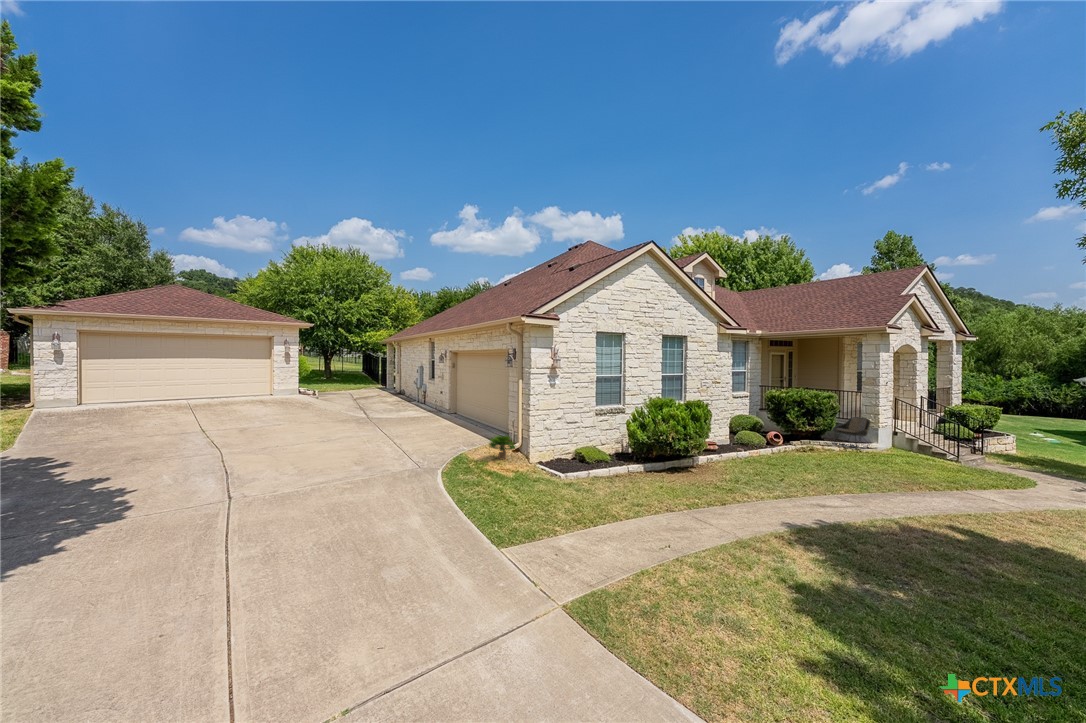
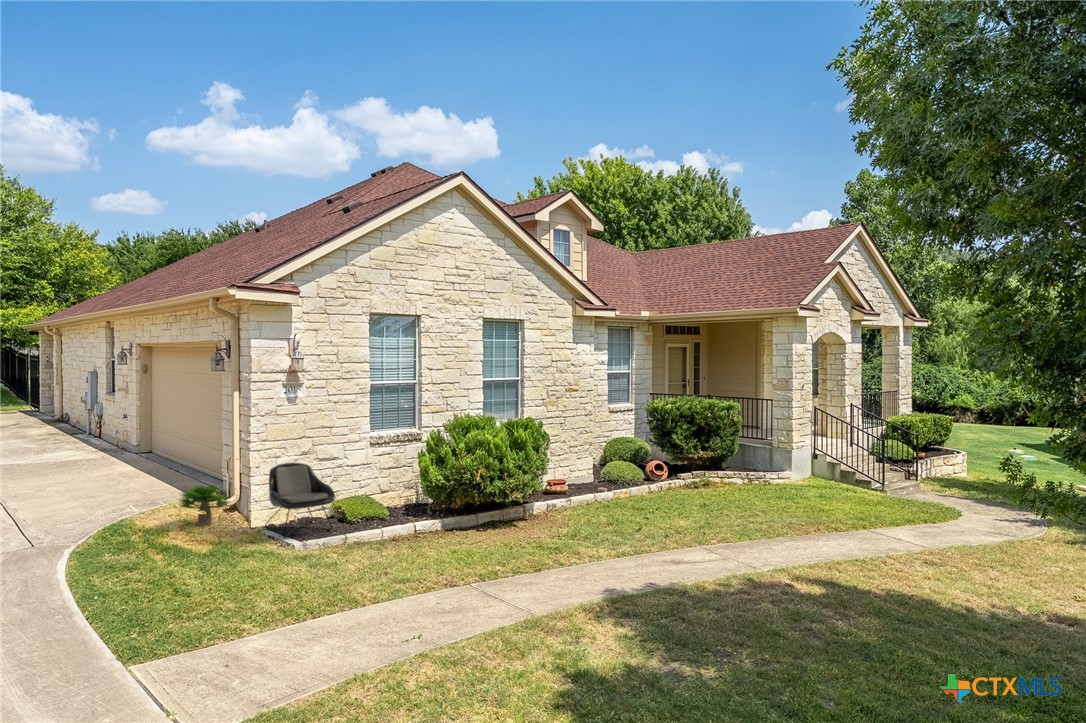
lounge chair: present [833,417,870,448] -> present [265,463,336,538]

